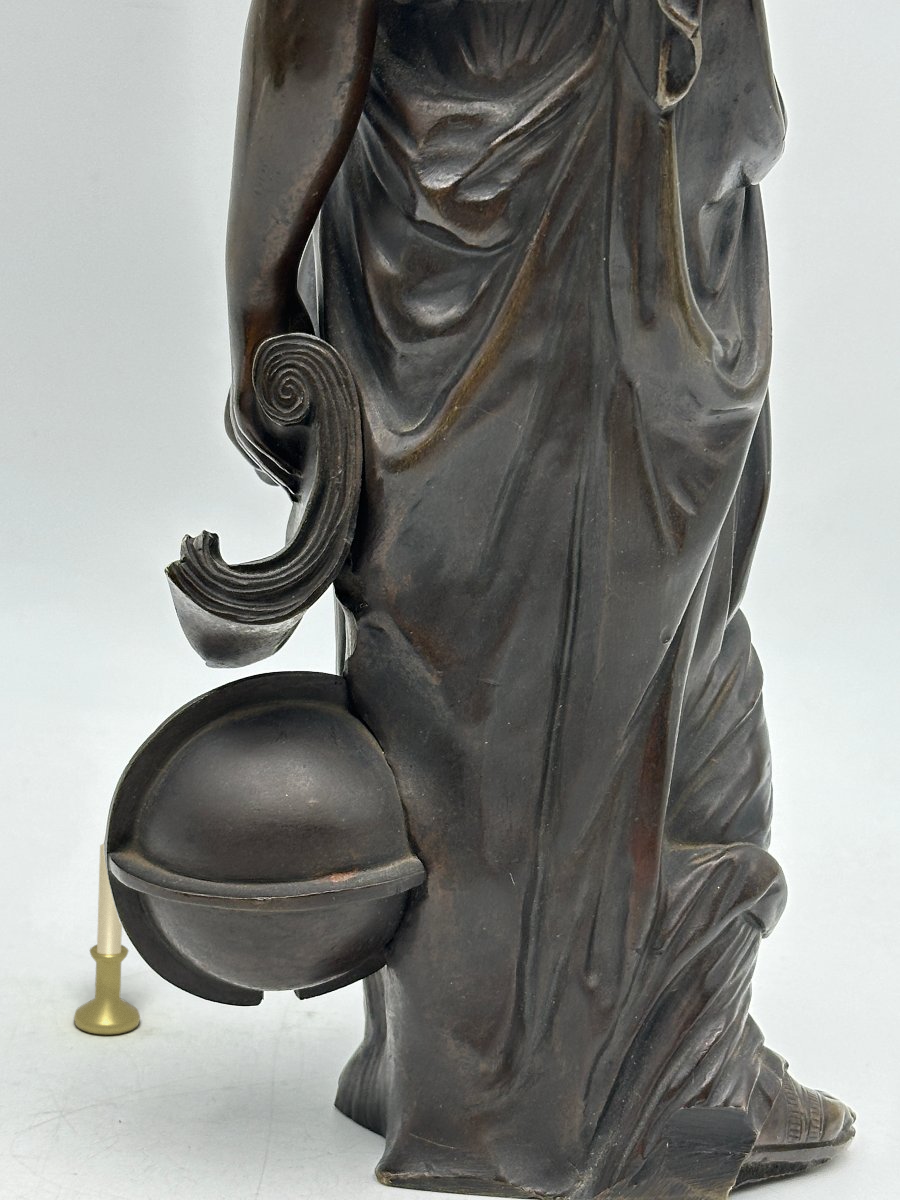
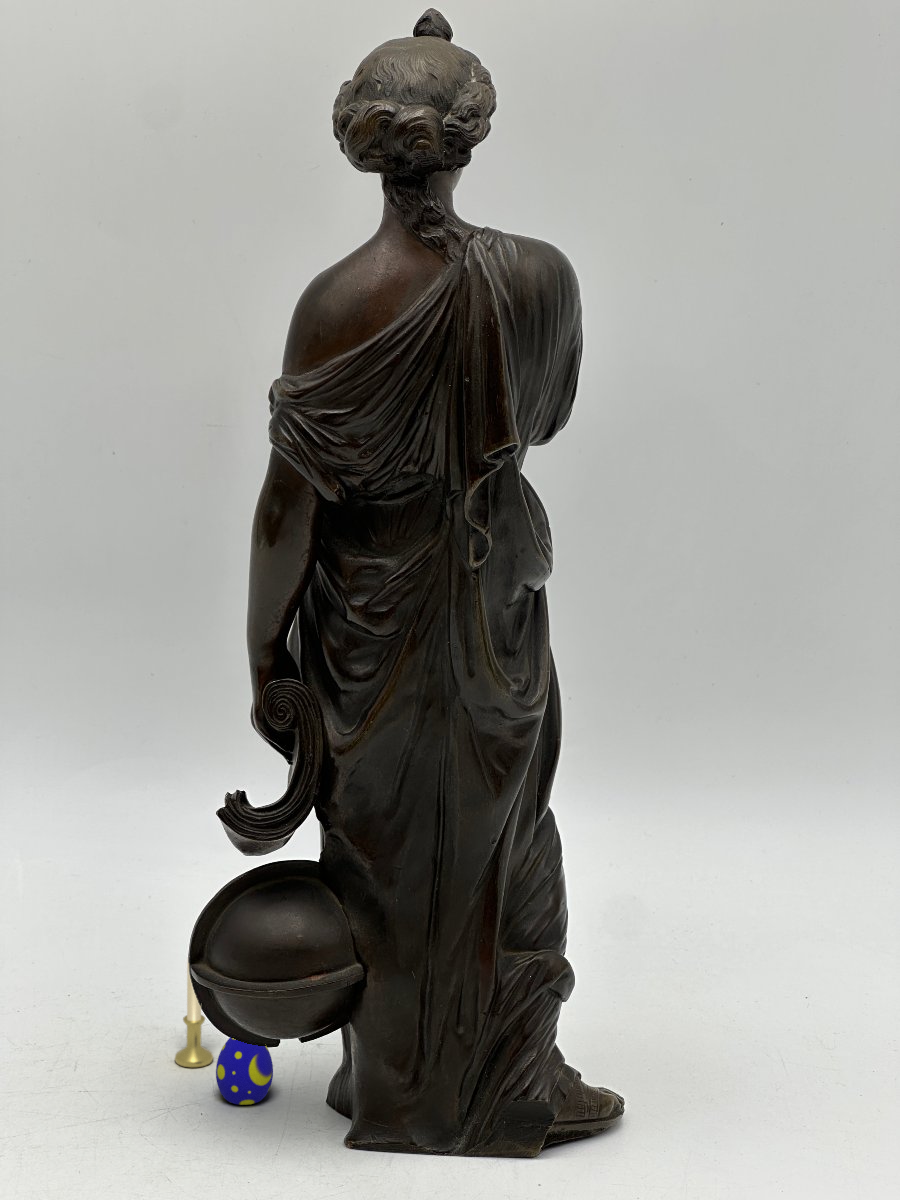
decorative egg: none [147,972,248,1102] -> present [216,1037,273,1105]

